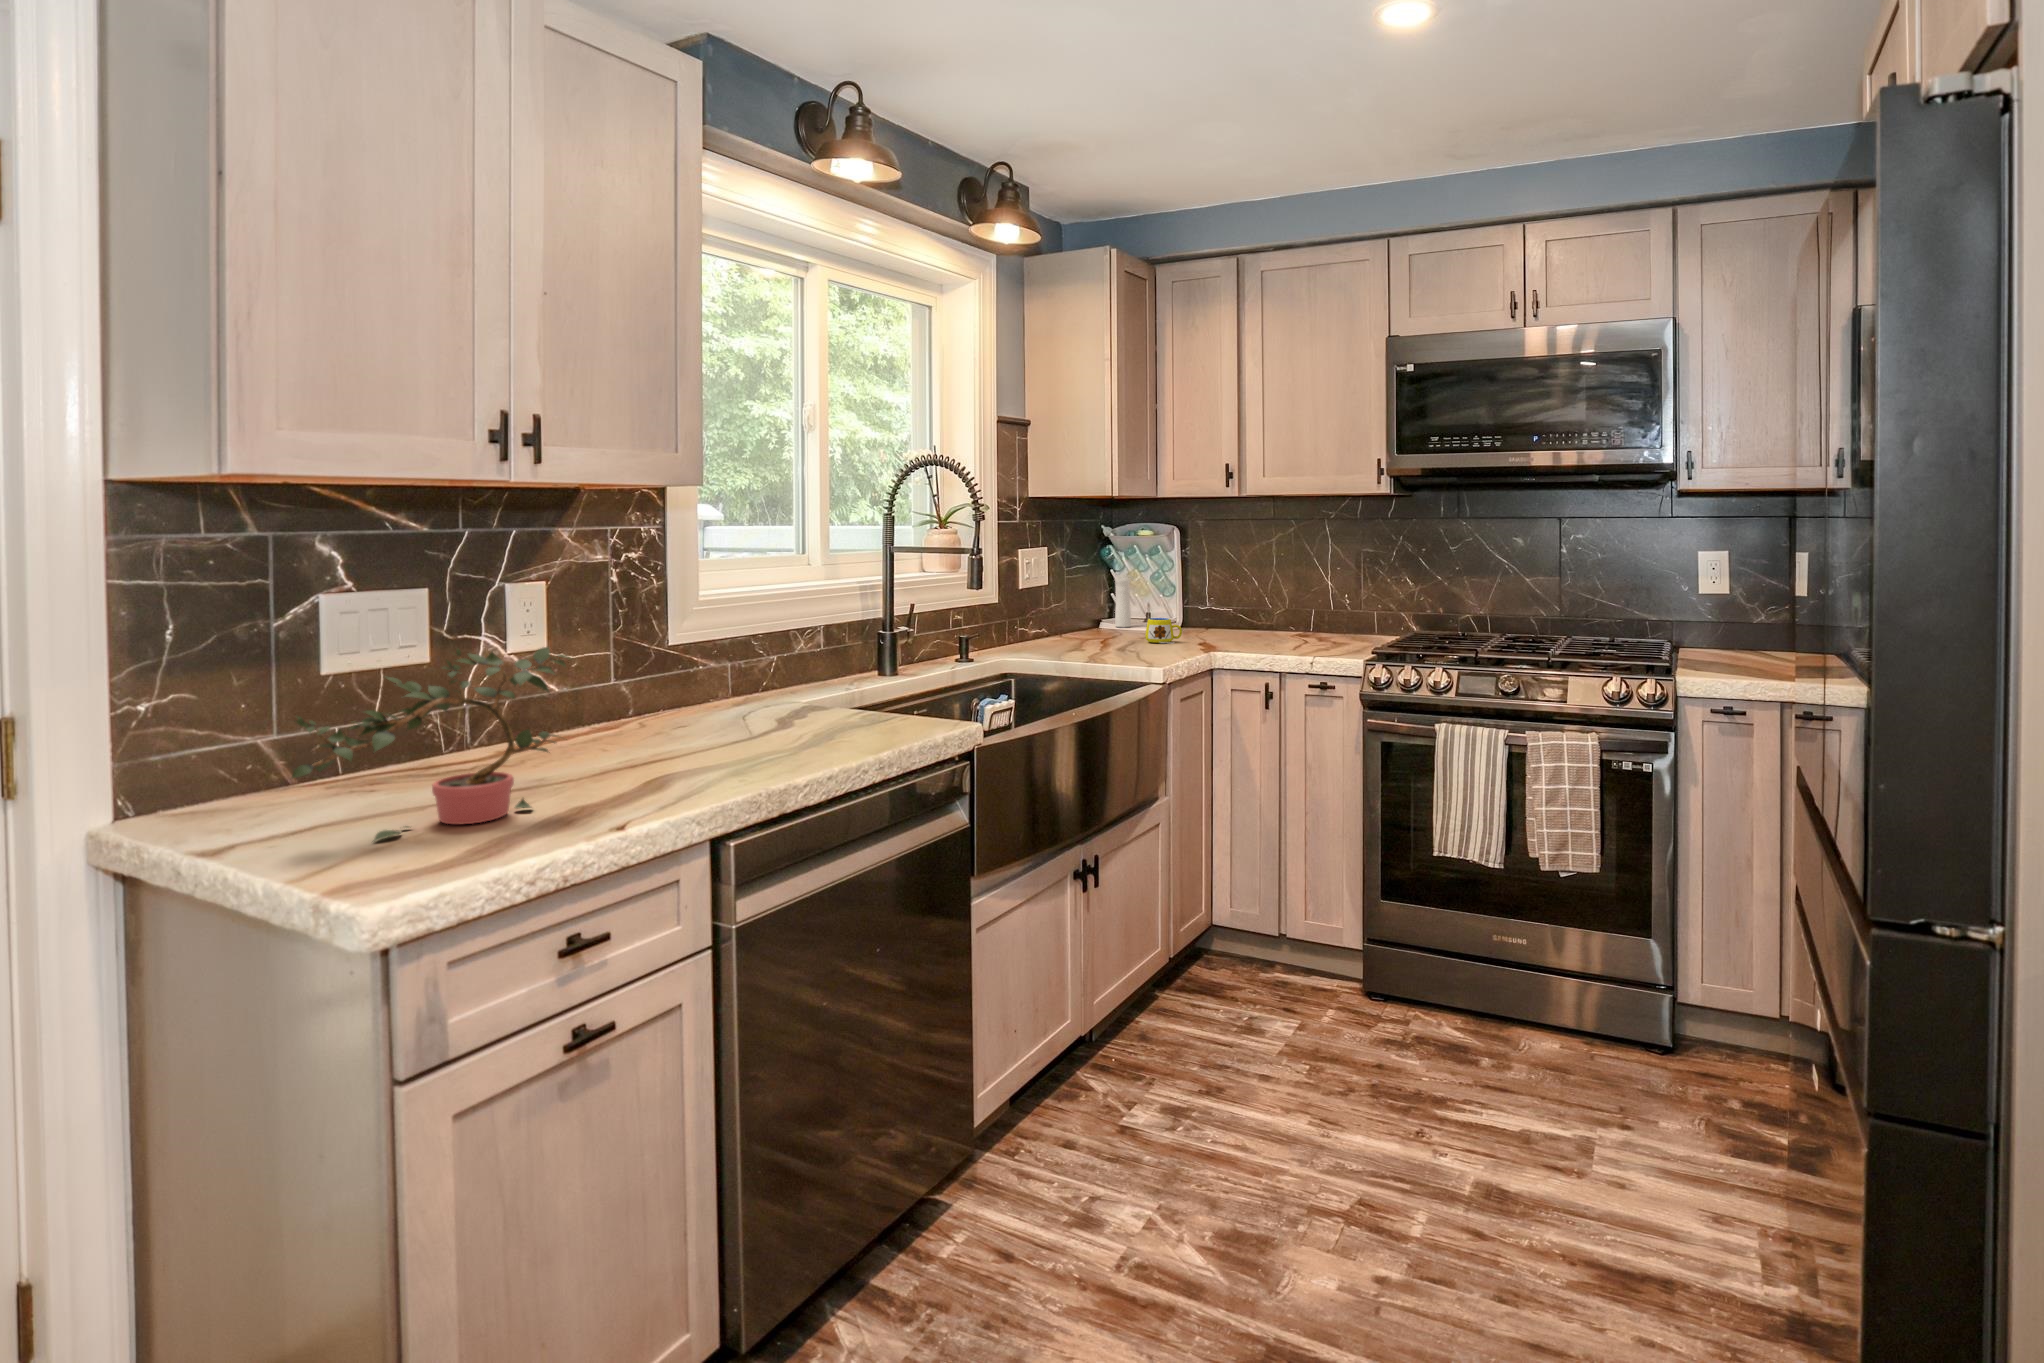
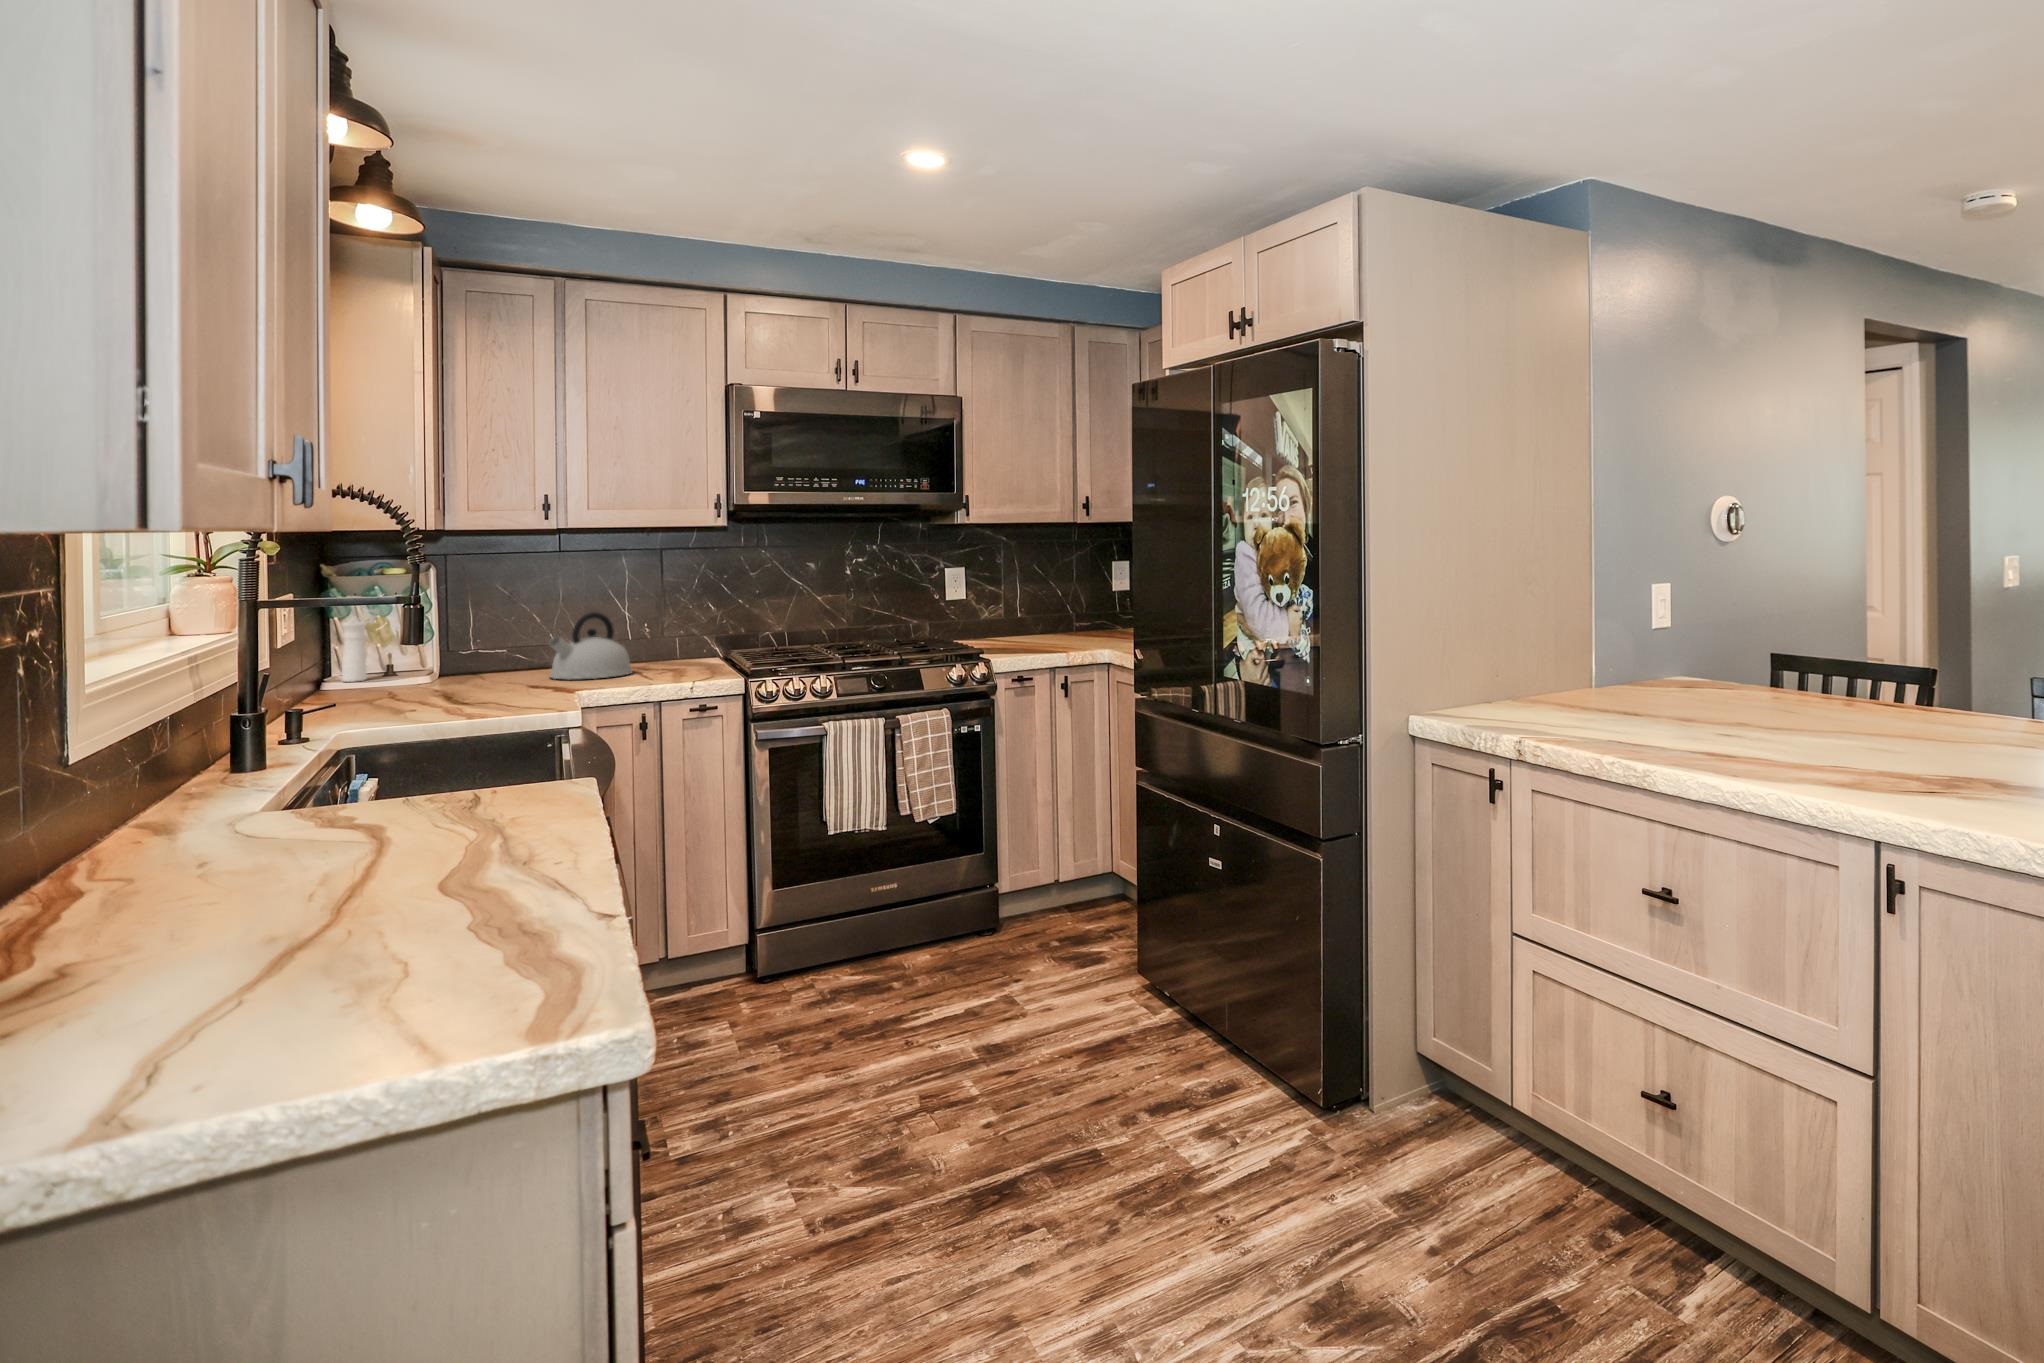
kettle: none [1219,580,1295,644] -> present [549,612,632,679]
mug: present [1145,618,1182,643] -> none [460,662,509,691]
potted plant: present [292,647,569,841] -> none [223,740,474,1026]

